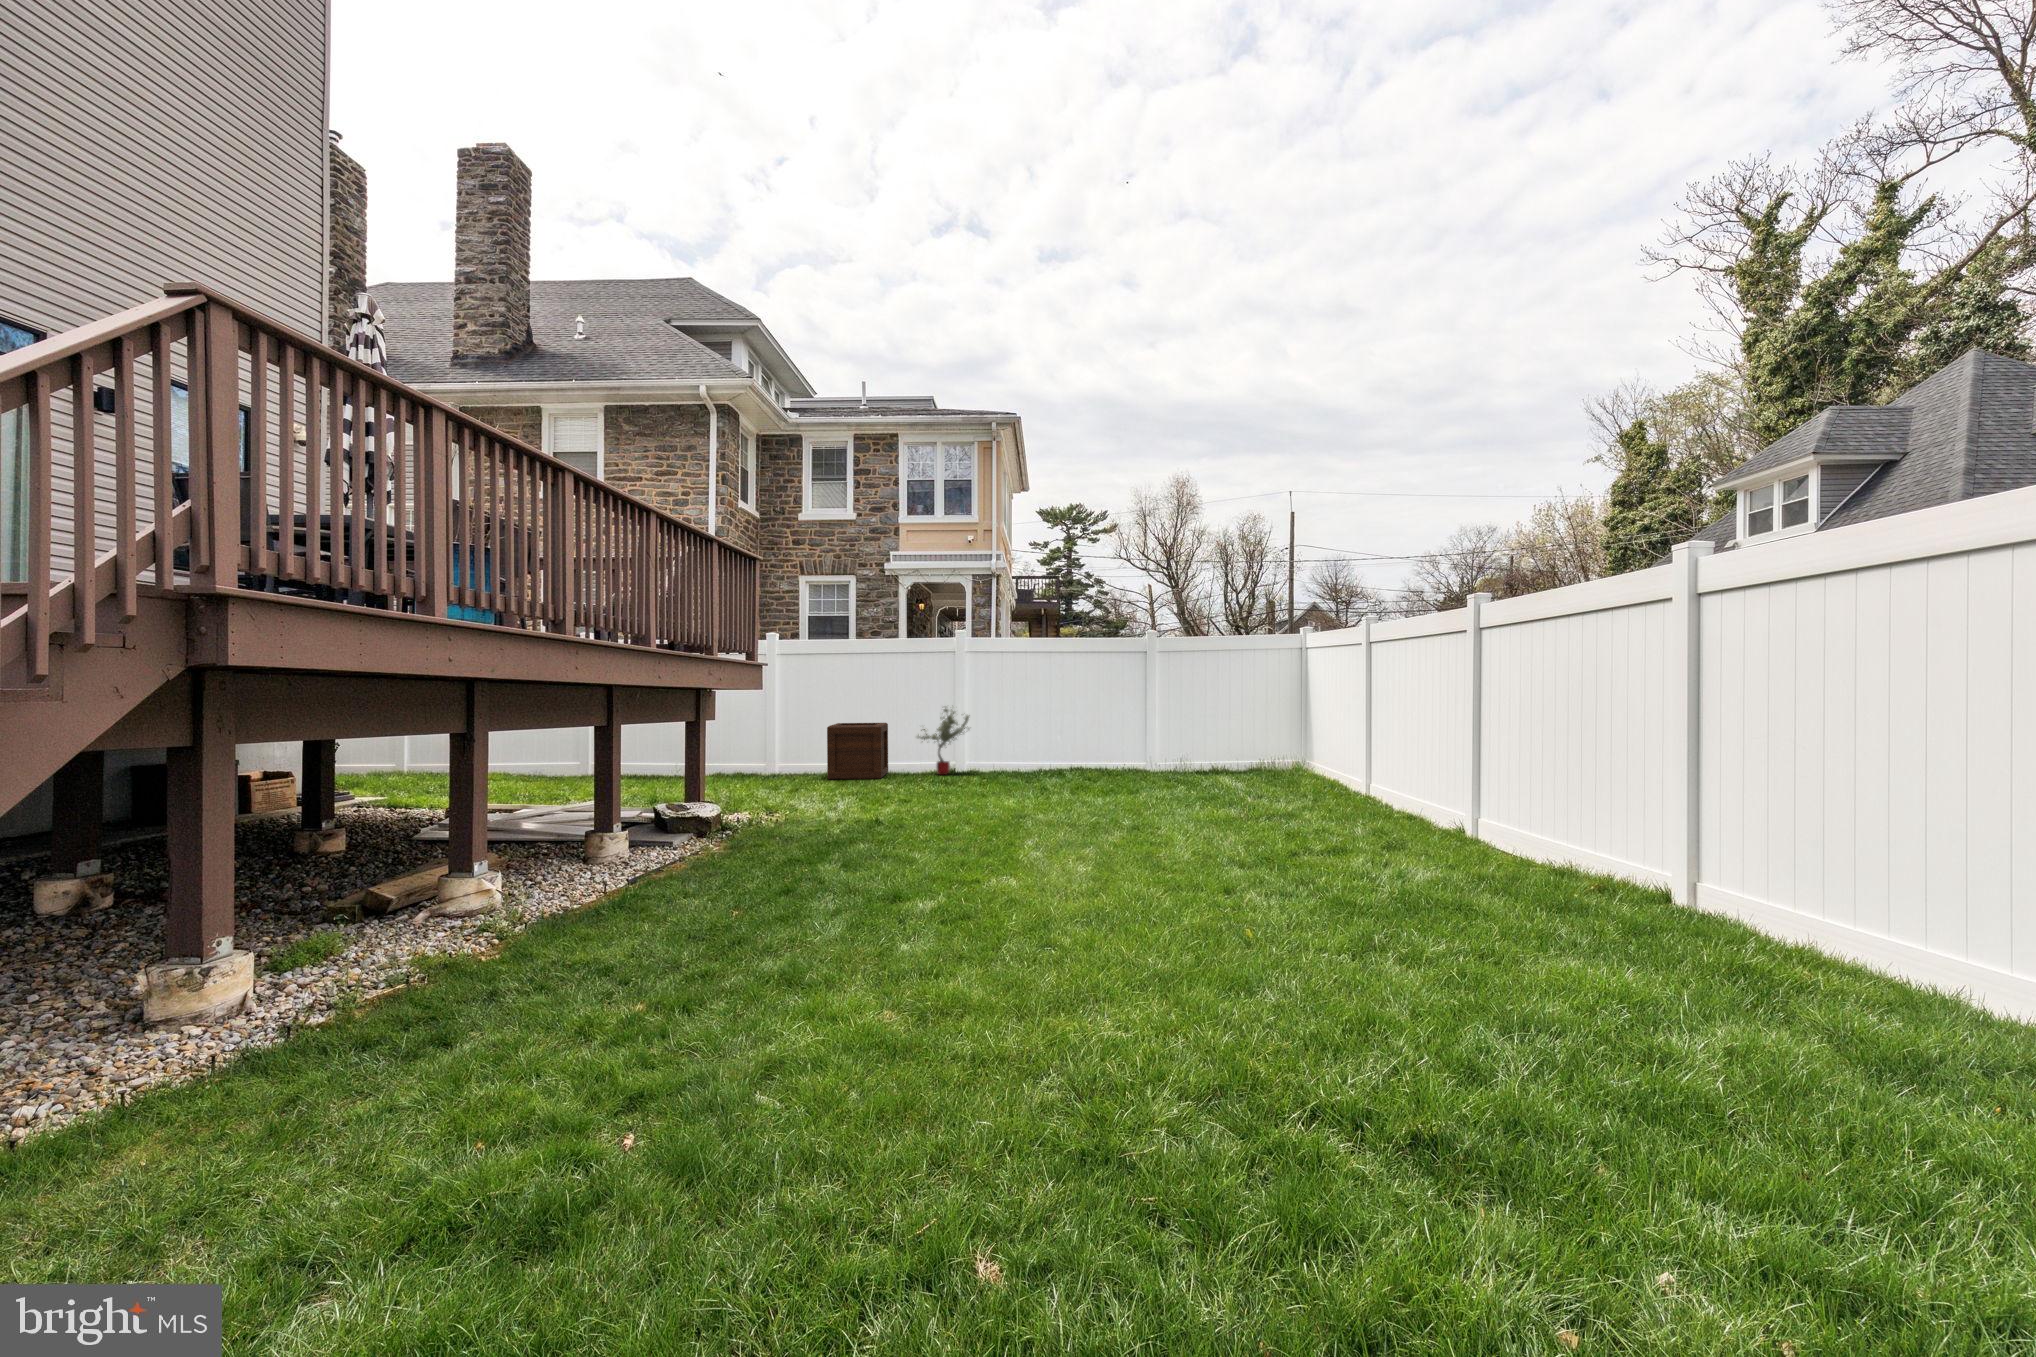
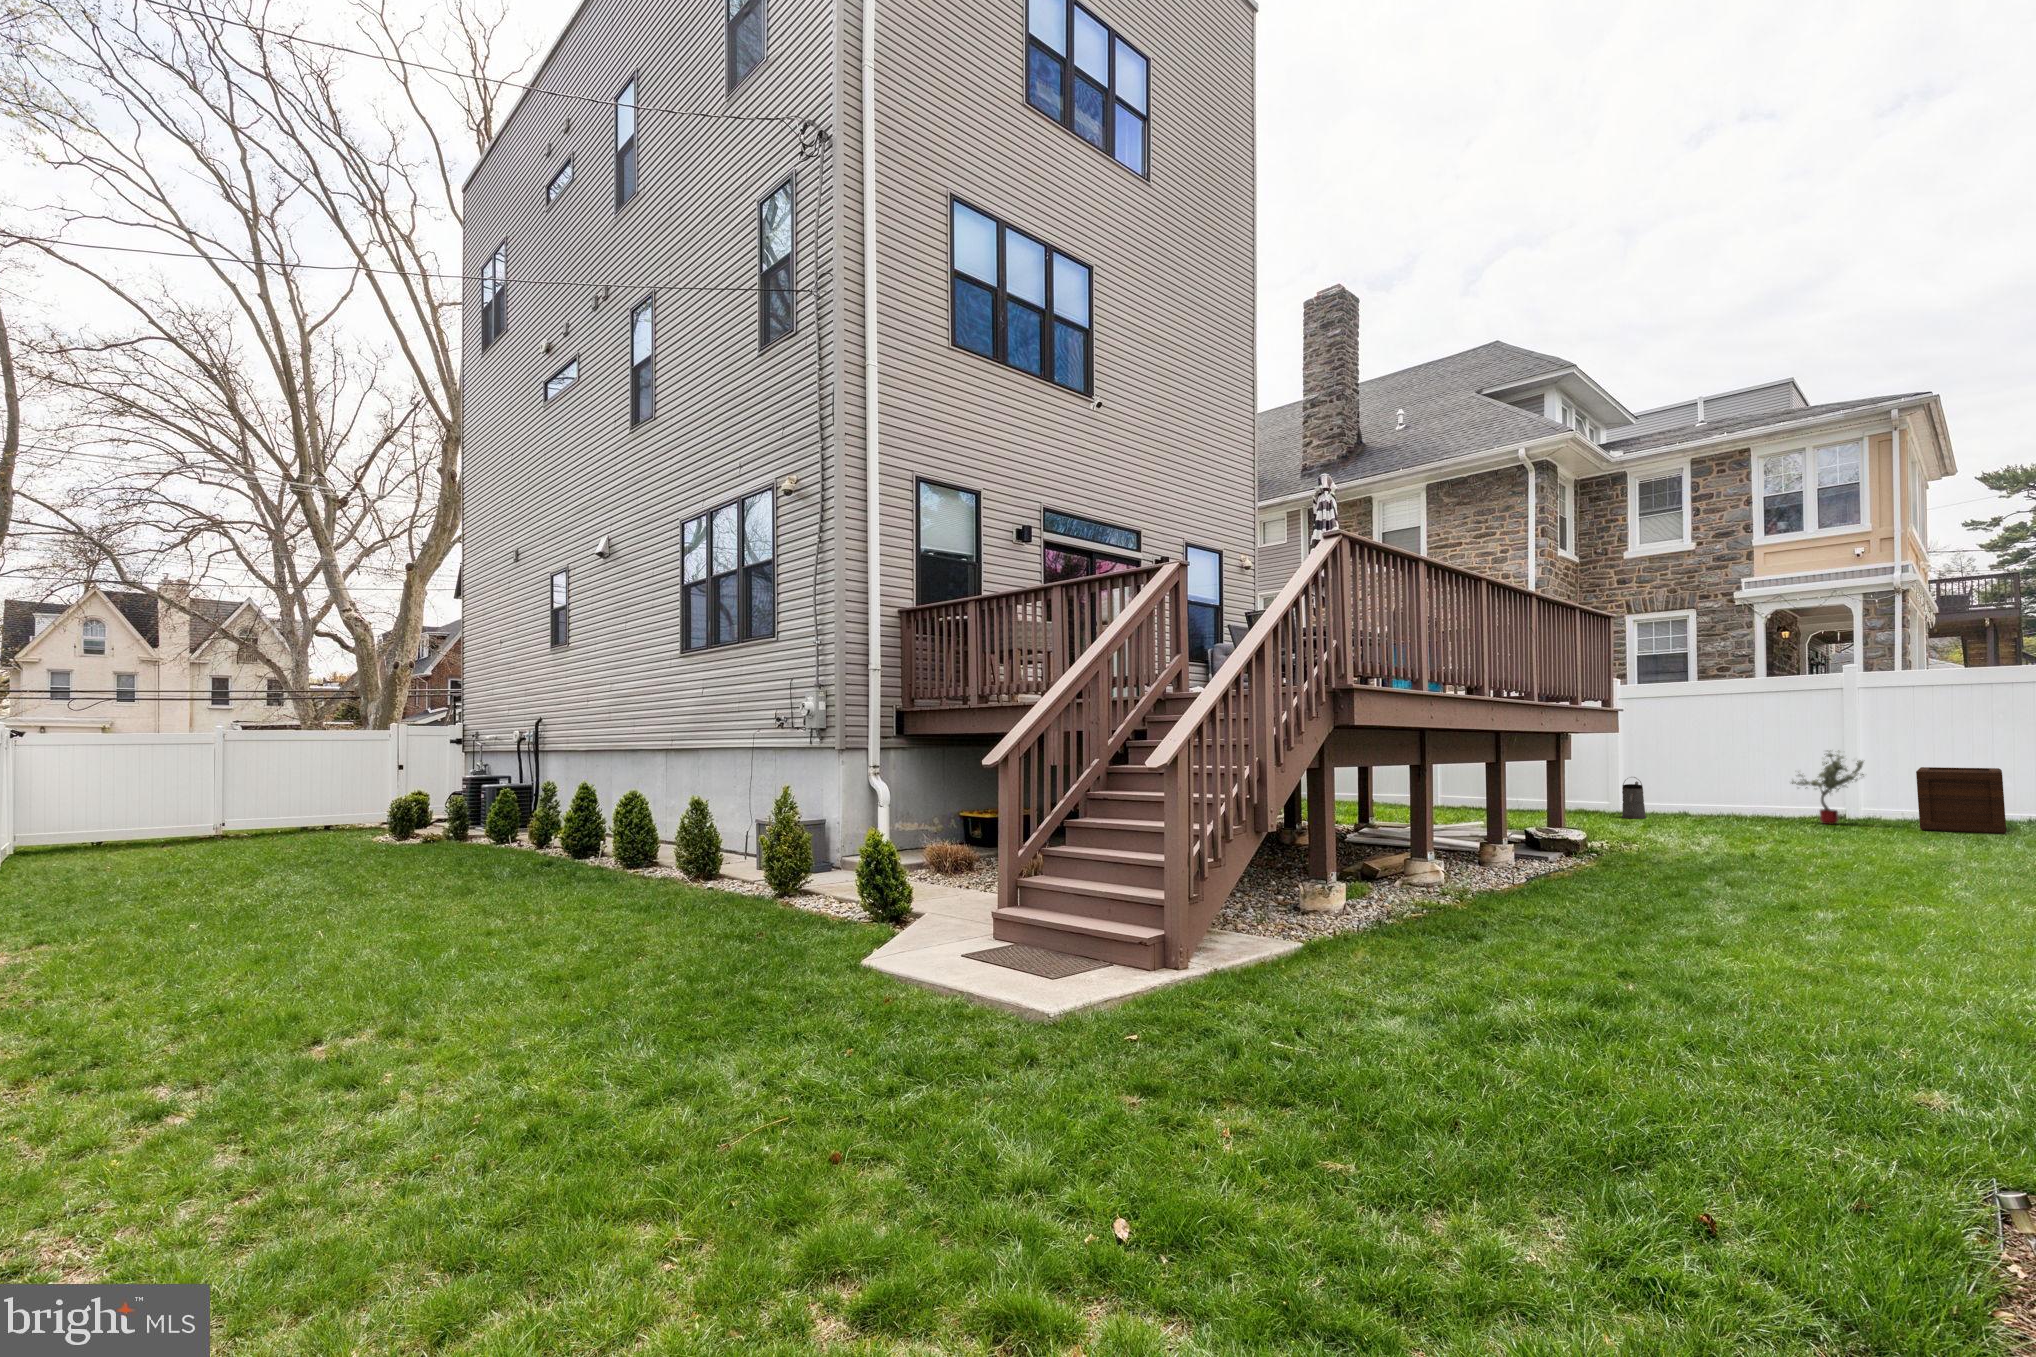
wooden crate: present [827,723,888,779] -> present [1916,767,2006,834]
watering can: none [774,736,797,780] -> present [1622,777,1646,819]

